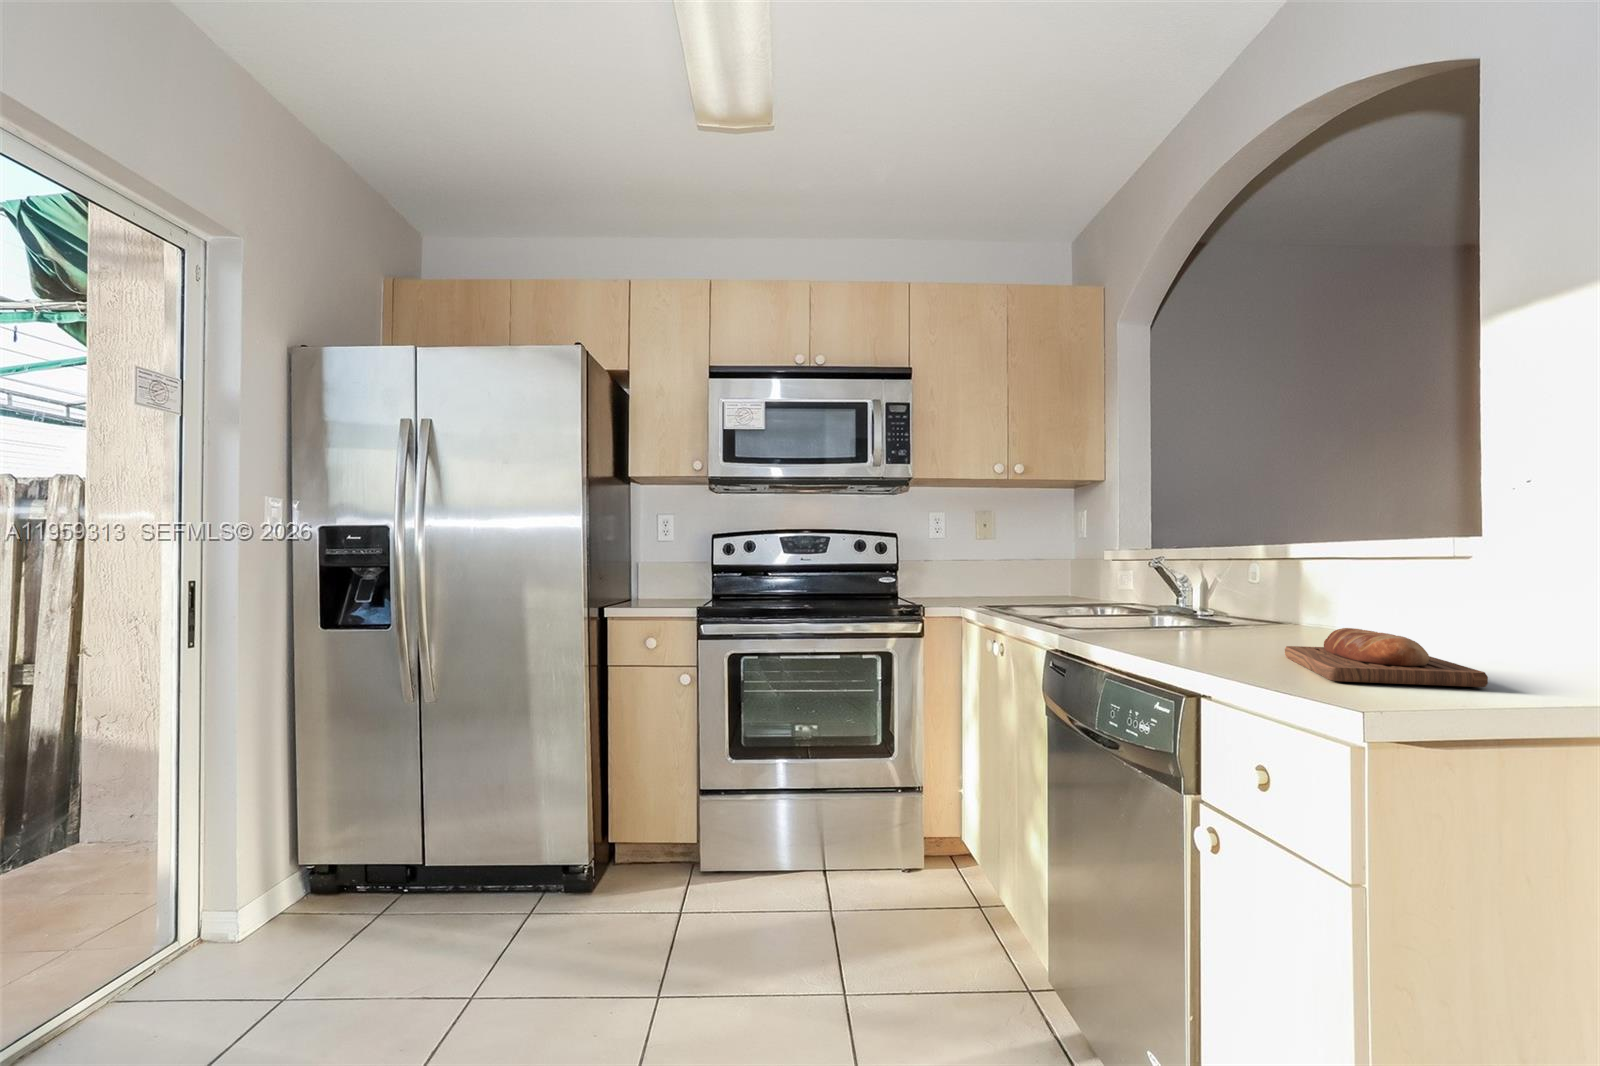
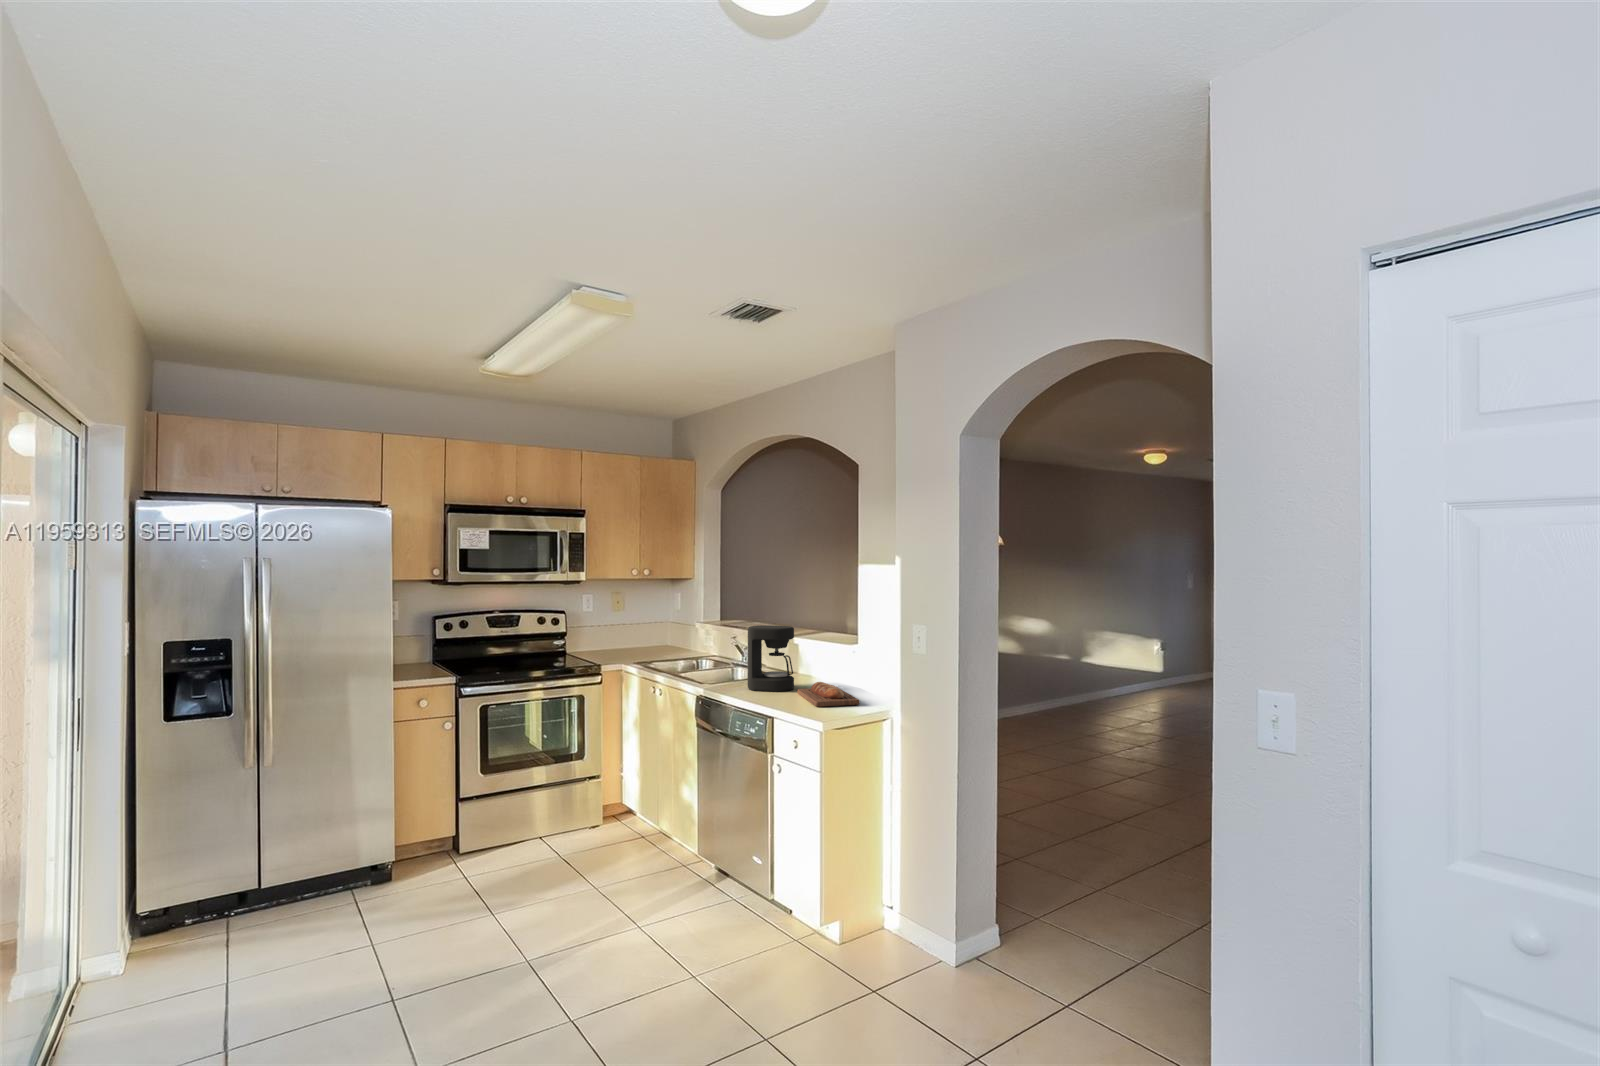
coffee maker: none [1158,502,1279,650] -> present [748,625,794,691]

